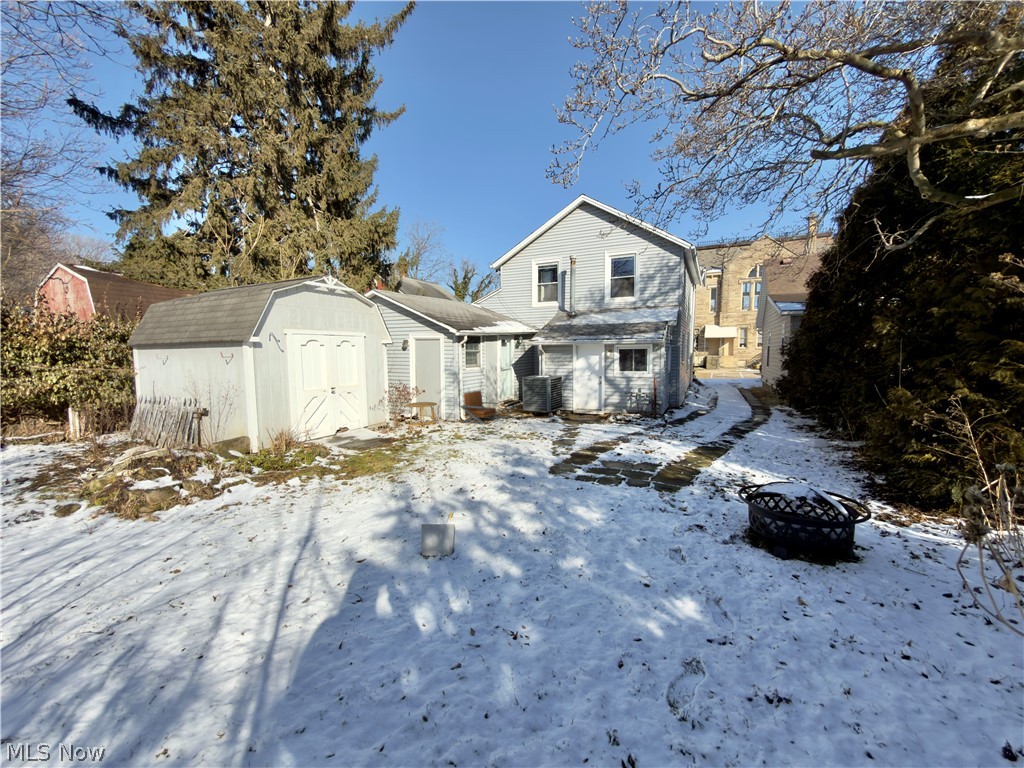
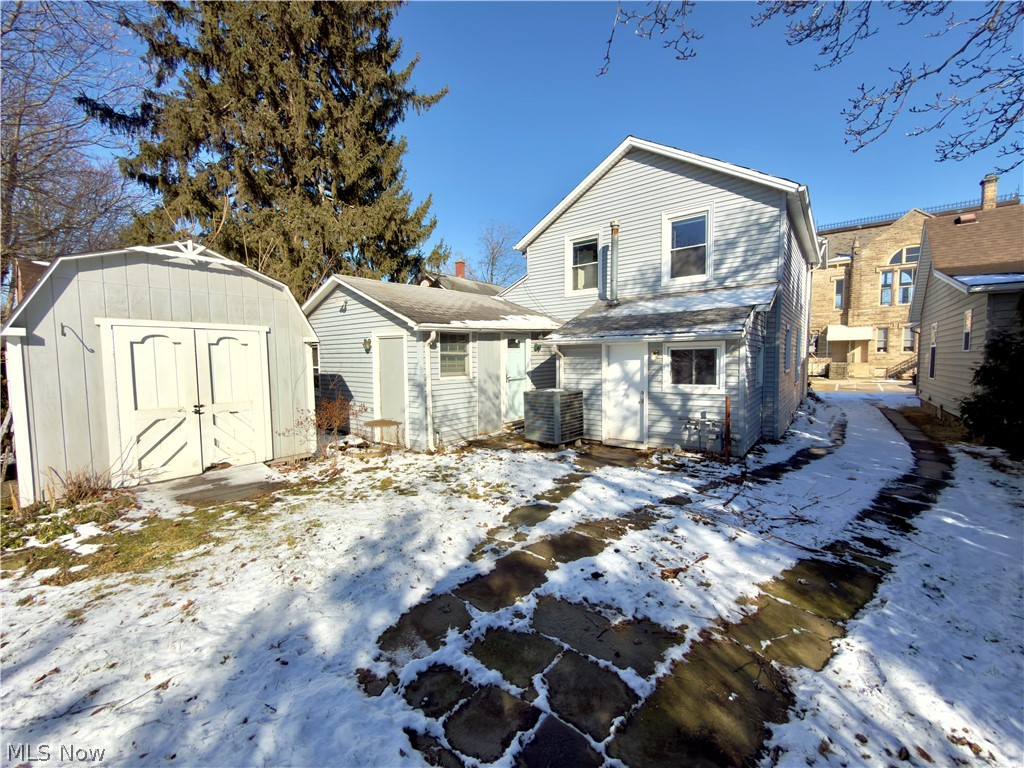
lounge chair: present [460,391,499,424] -> none [434,406,491,455]

